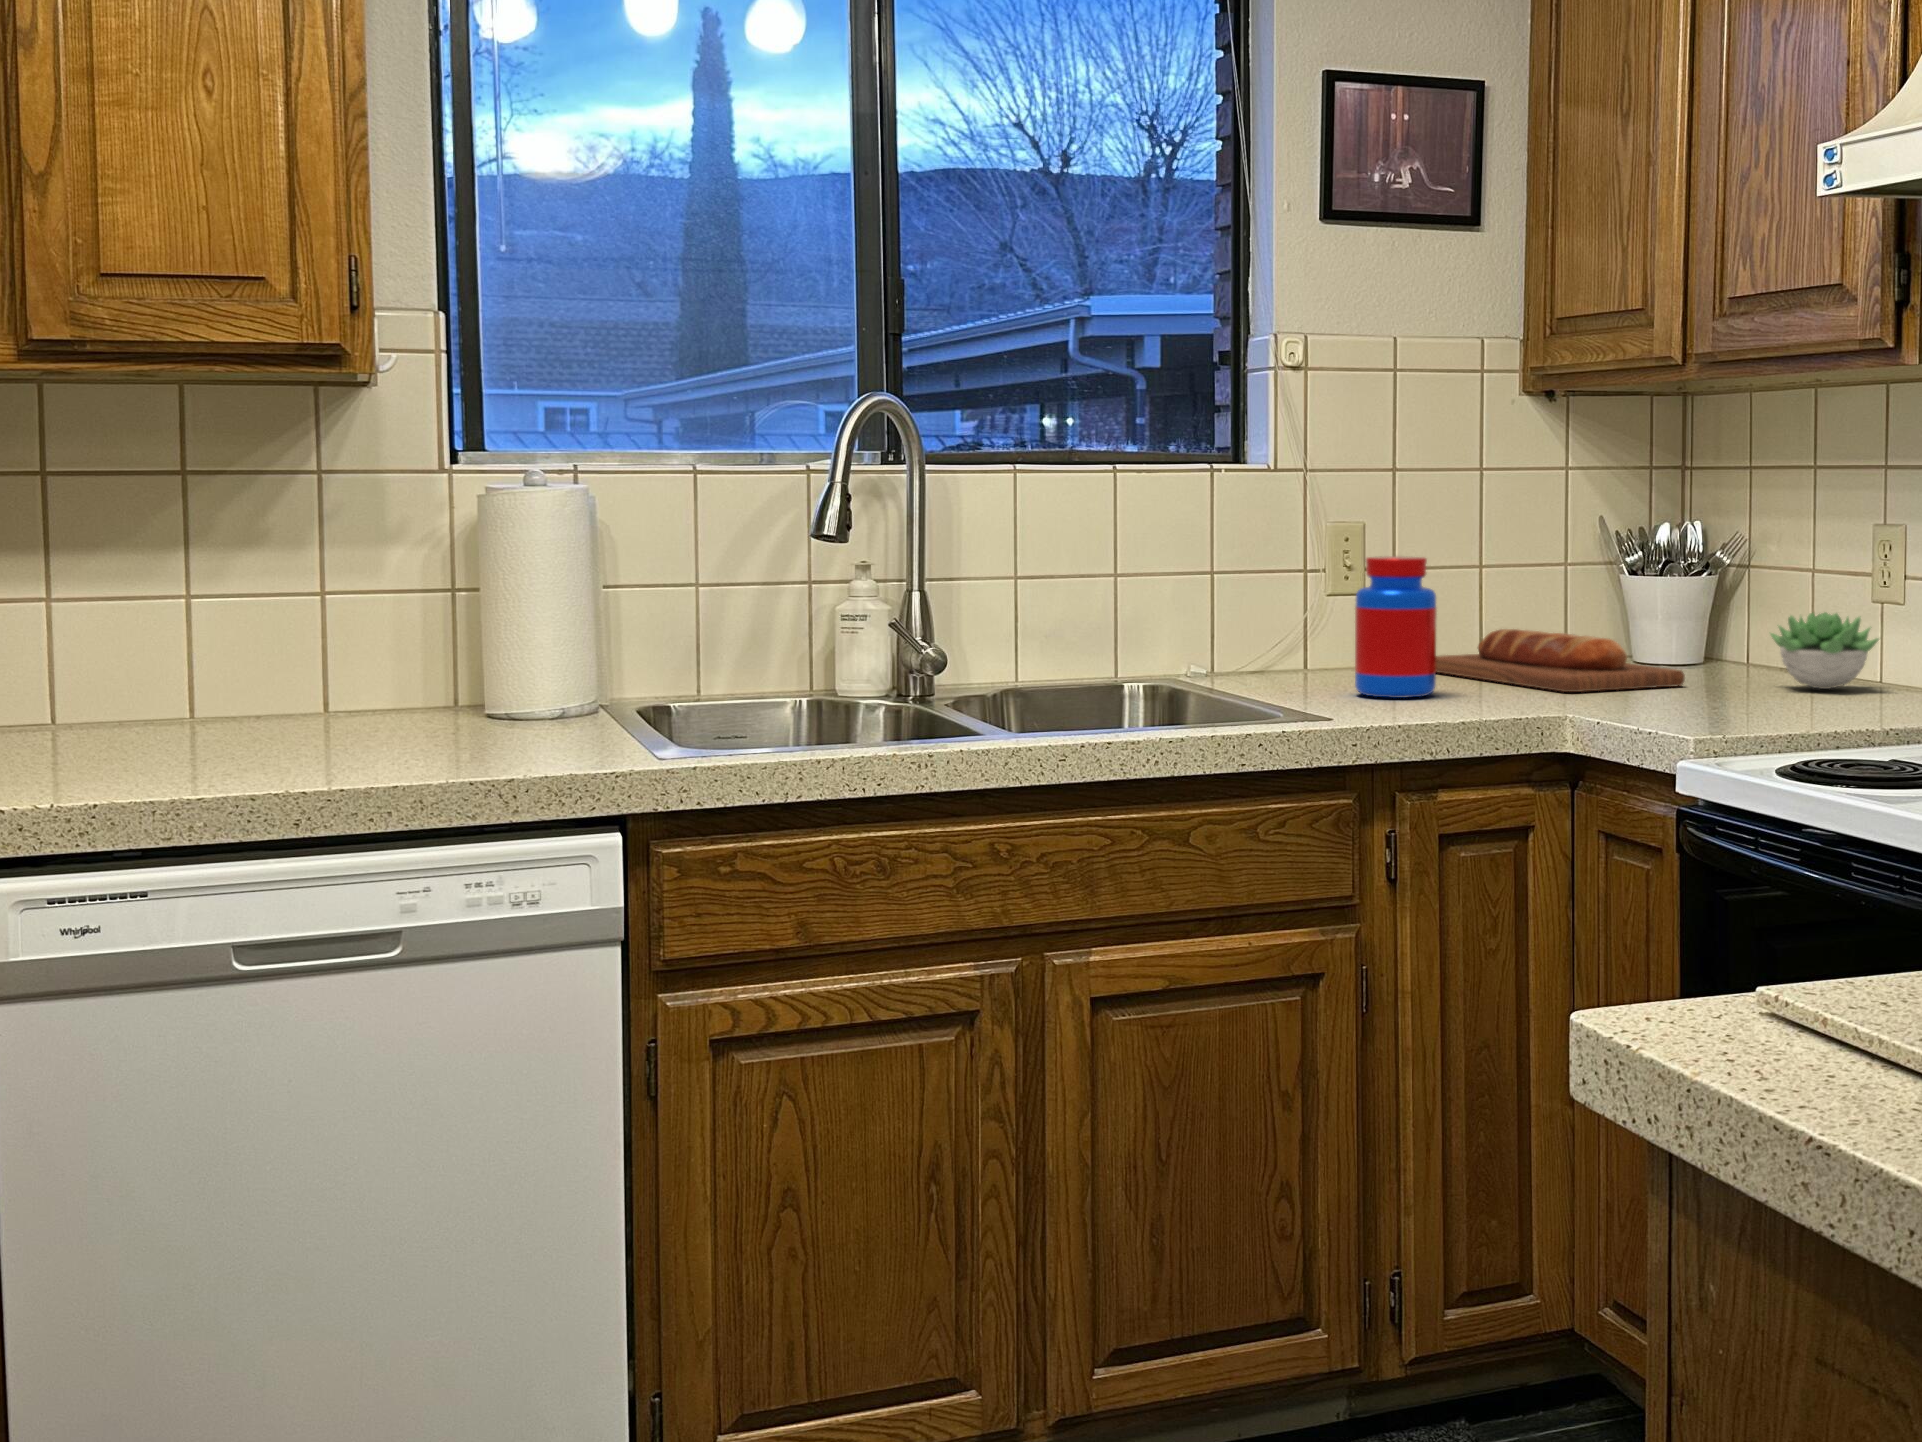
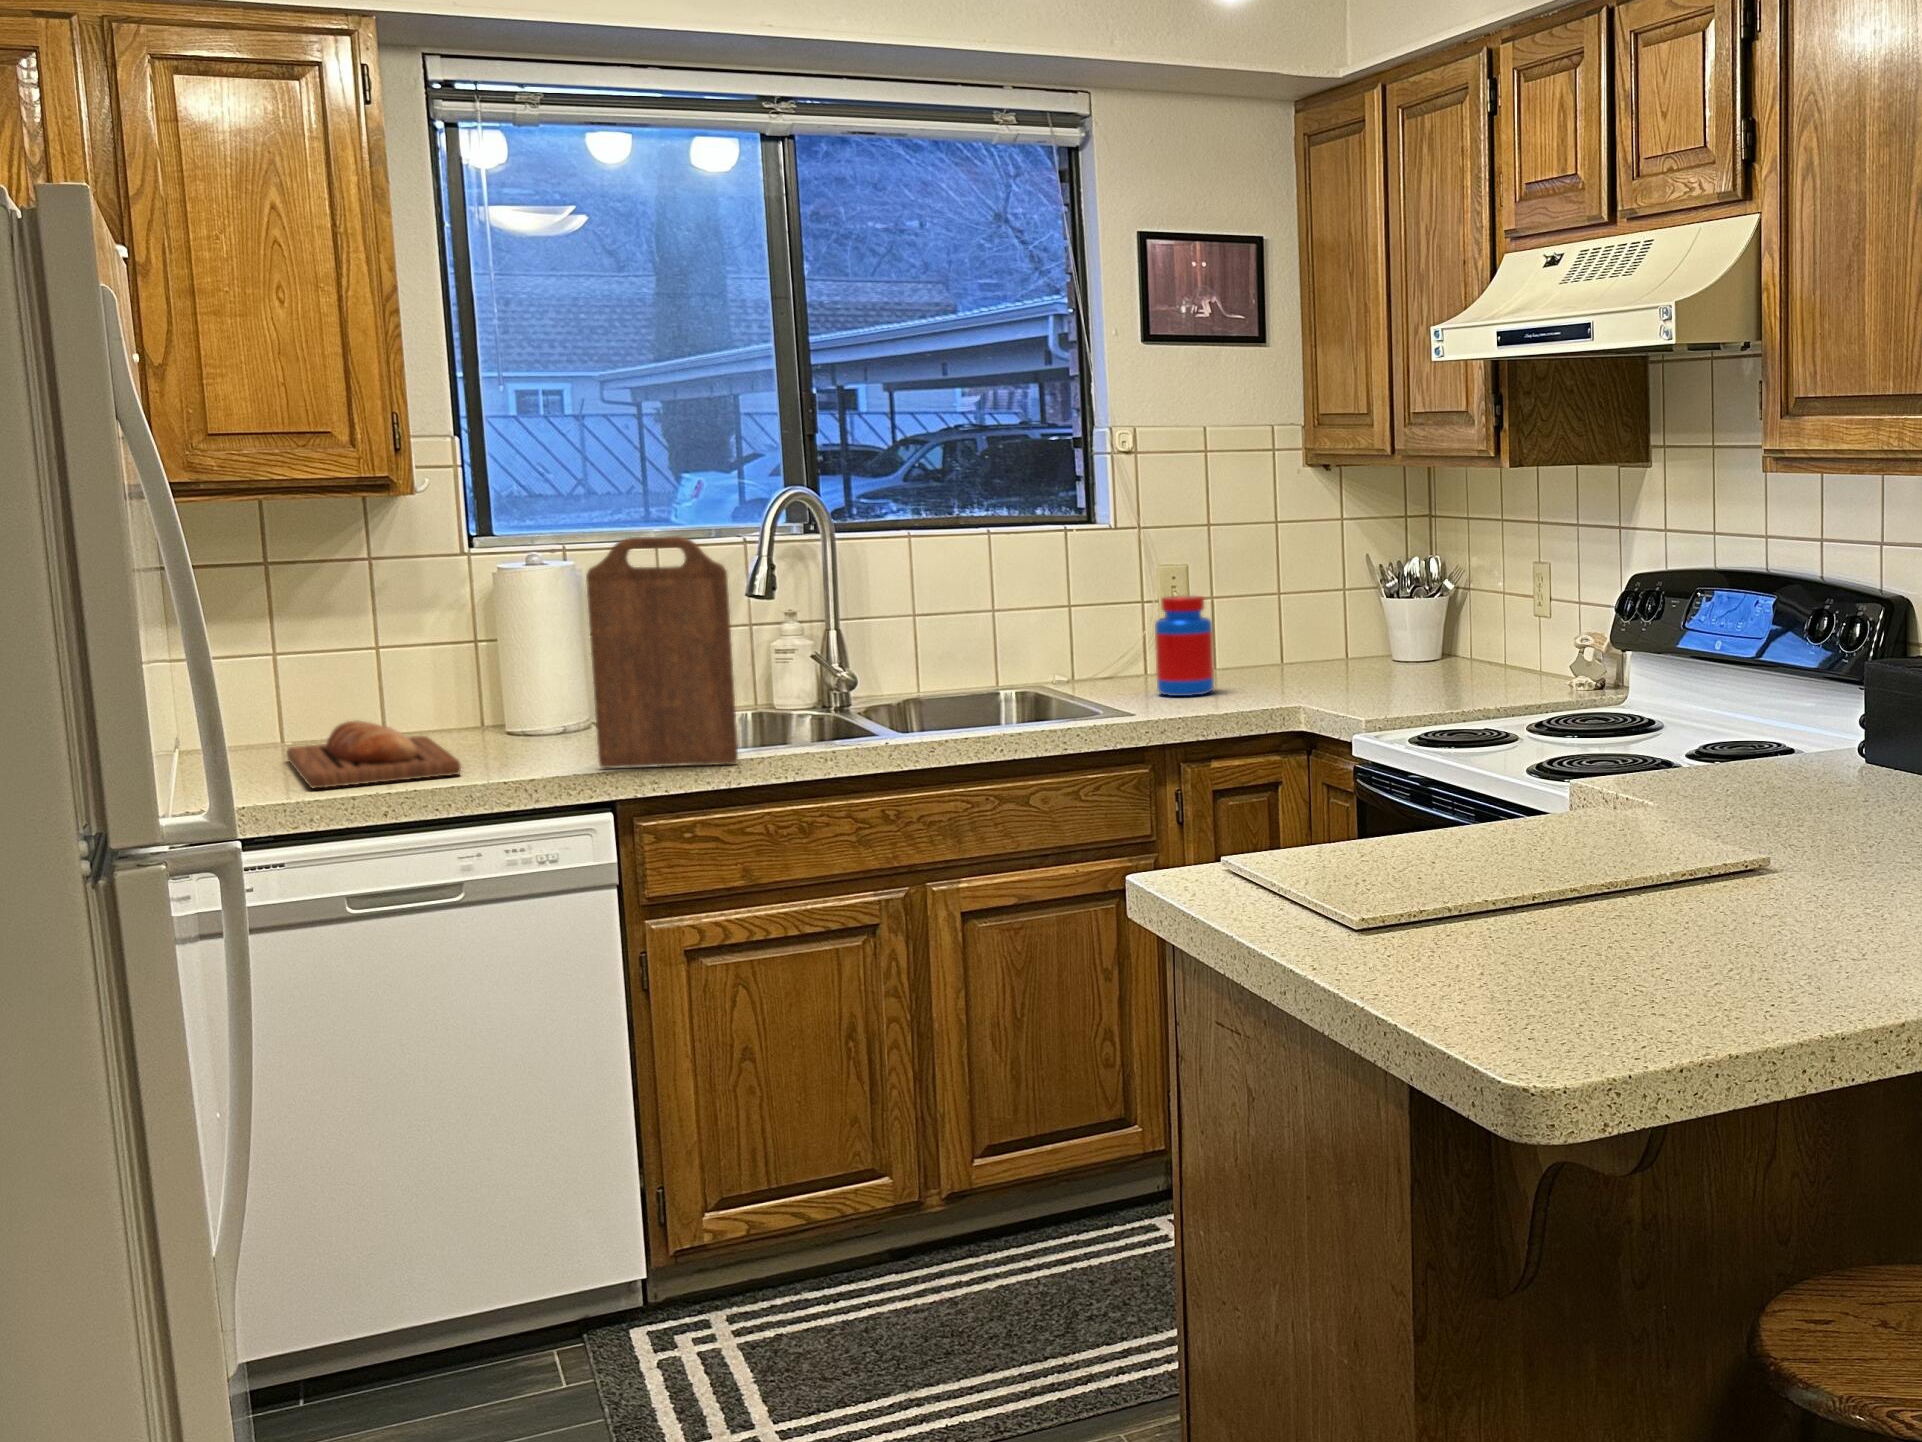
cutting board: none [597,426,799,766] -> present [586,536,738,768]
succulent plant: present [1771,612,1879,689] -> none [1454,625,1524,679]
bread loaf: present [1436,629,1685,692] -> present [287,720,461,788]

